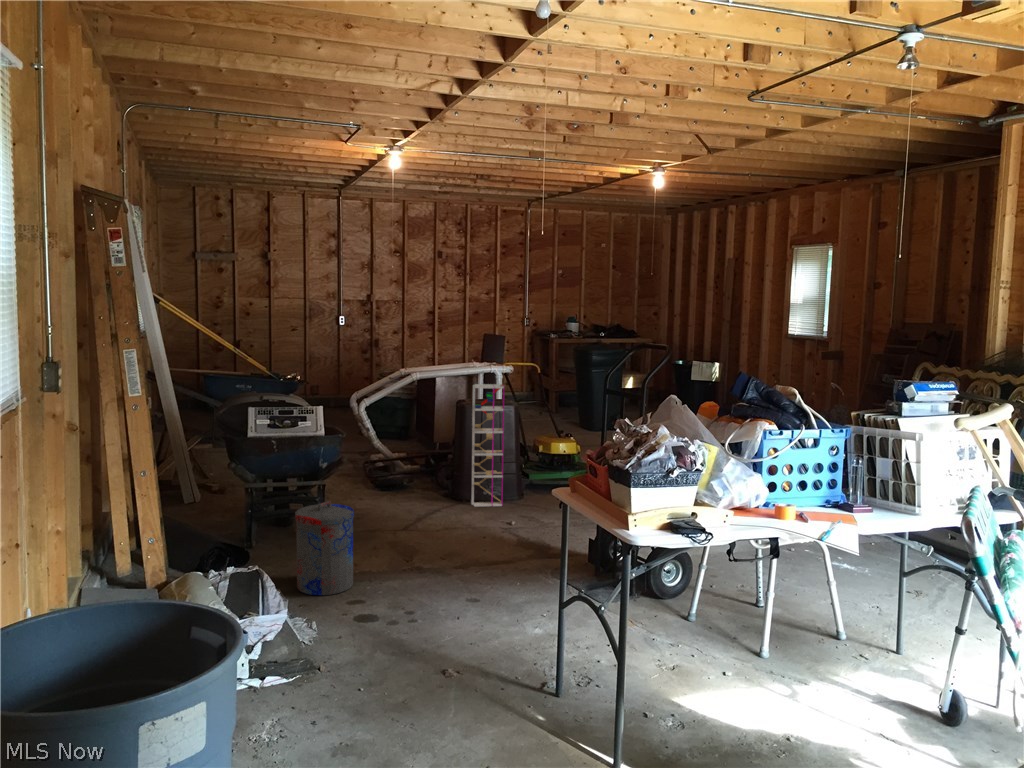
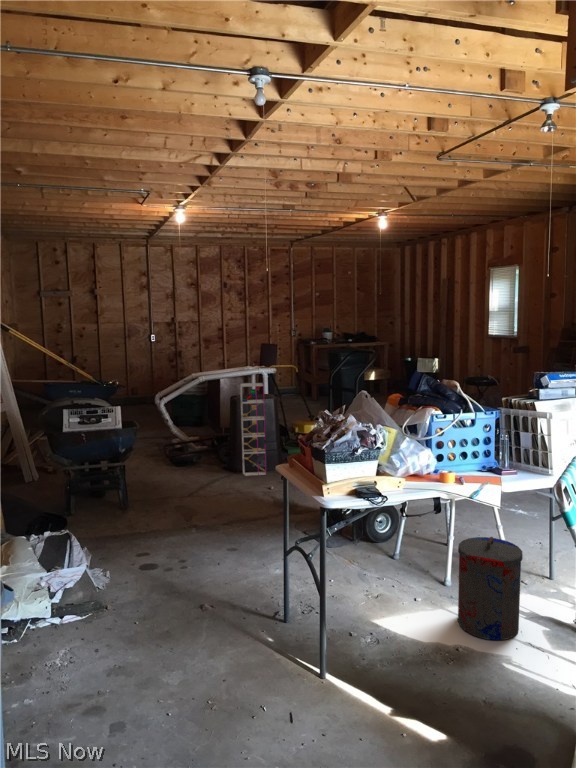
trash can: present [295,501,354,595] -> present [458,537,523,640]

